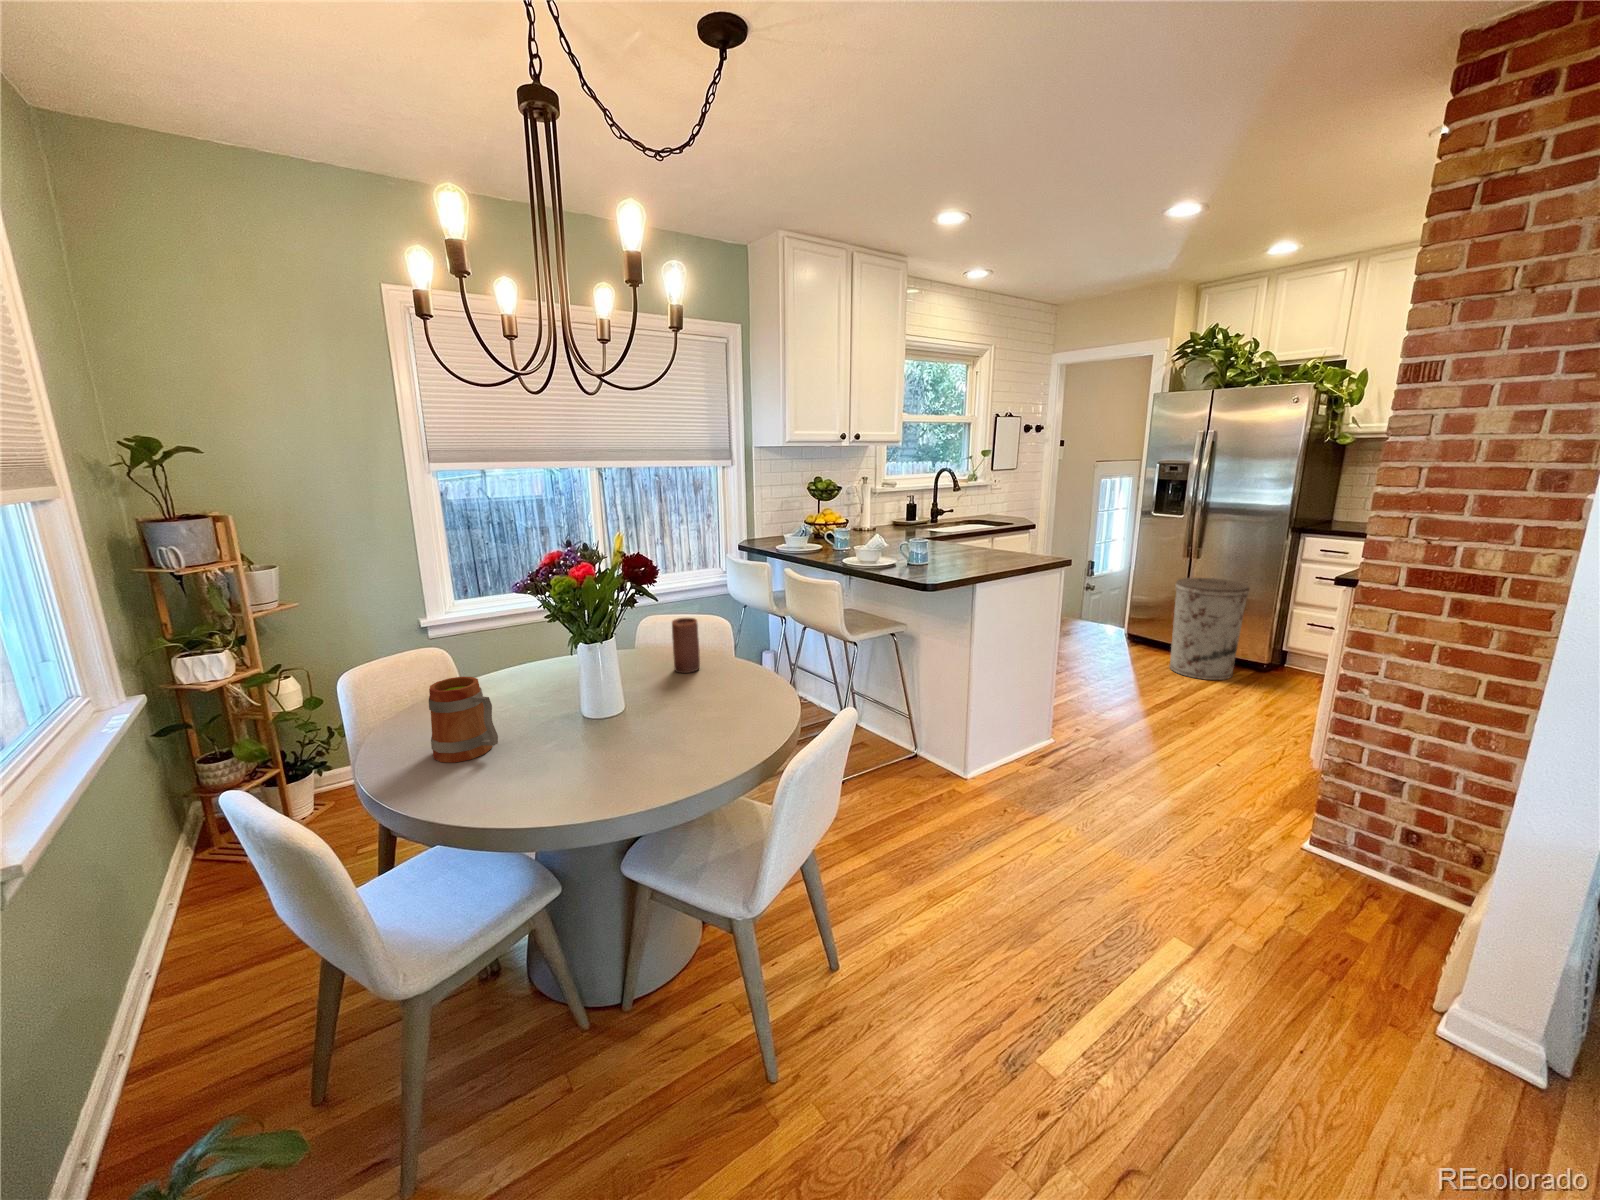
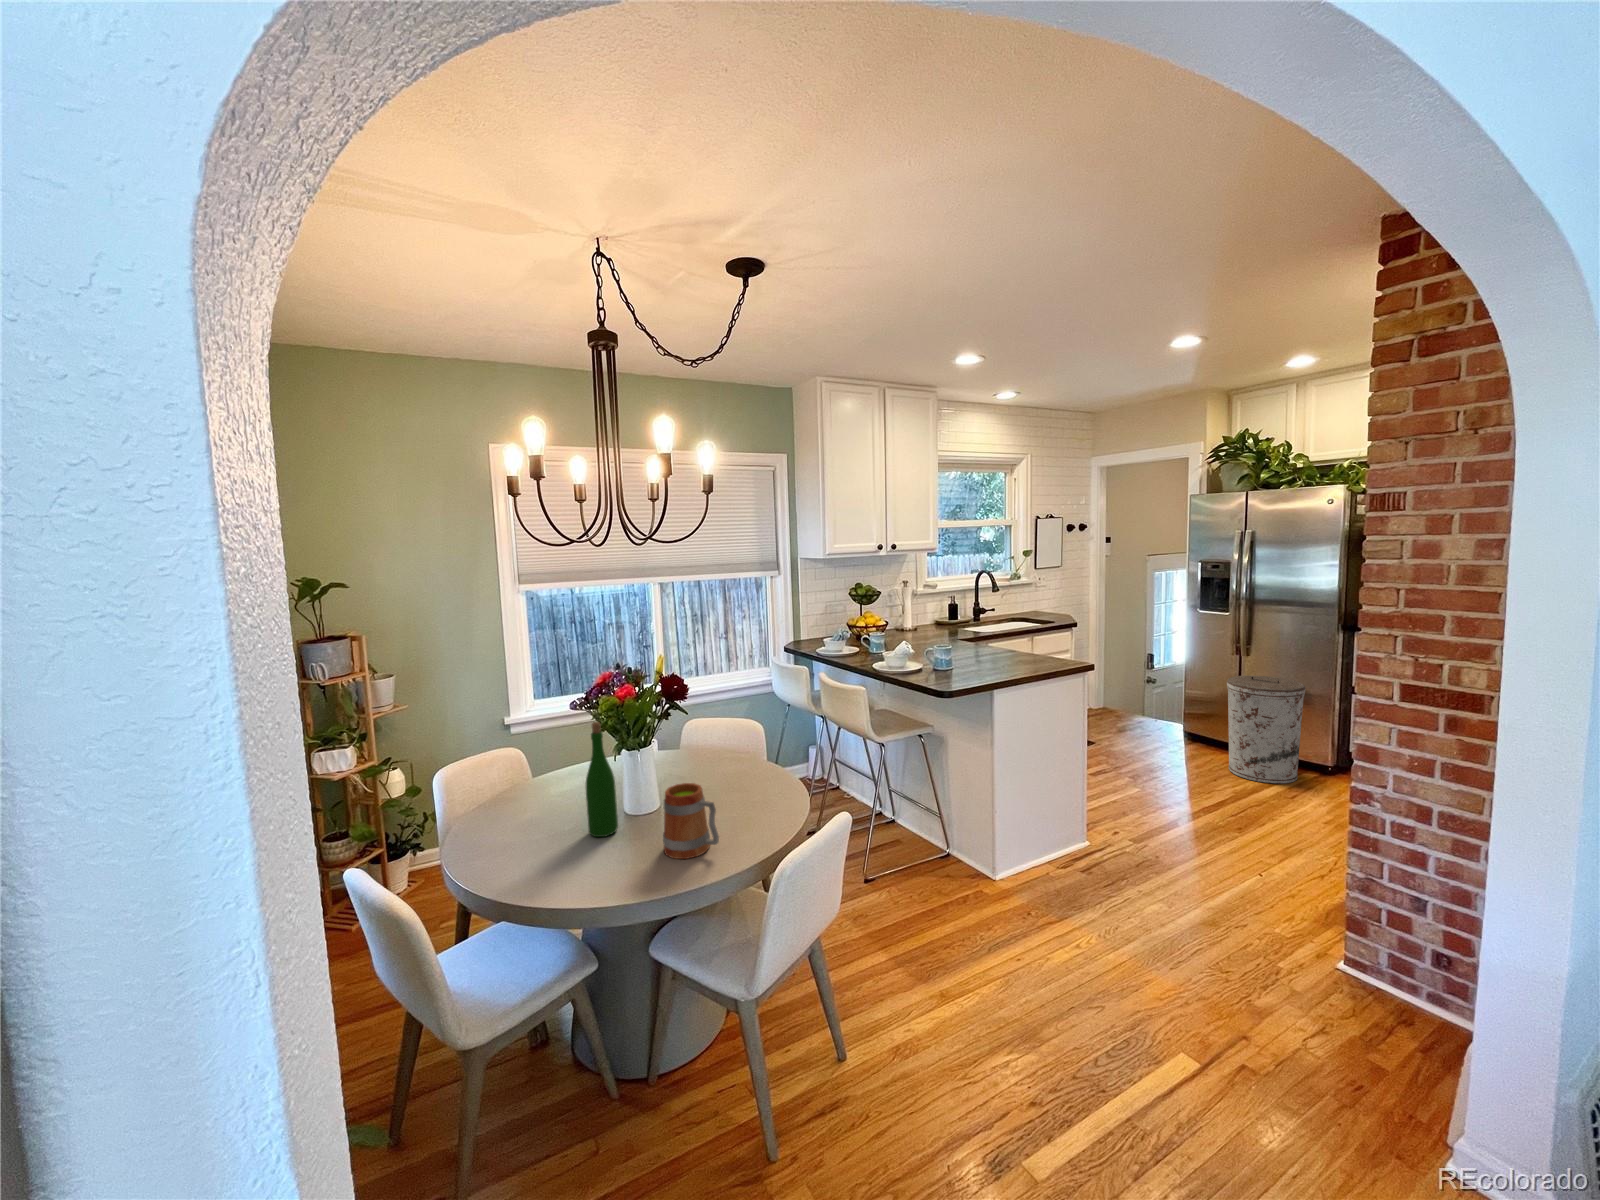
wine bottle: none [538,607,579,745] -> present [586,722,618,837]
candle: present [672,618,700,673] -> none [706,724,730,774]
mug: present [429,677,498,763] -> present [663,783,719,859]

